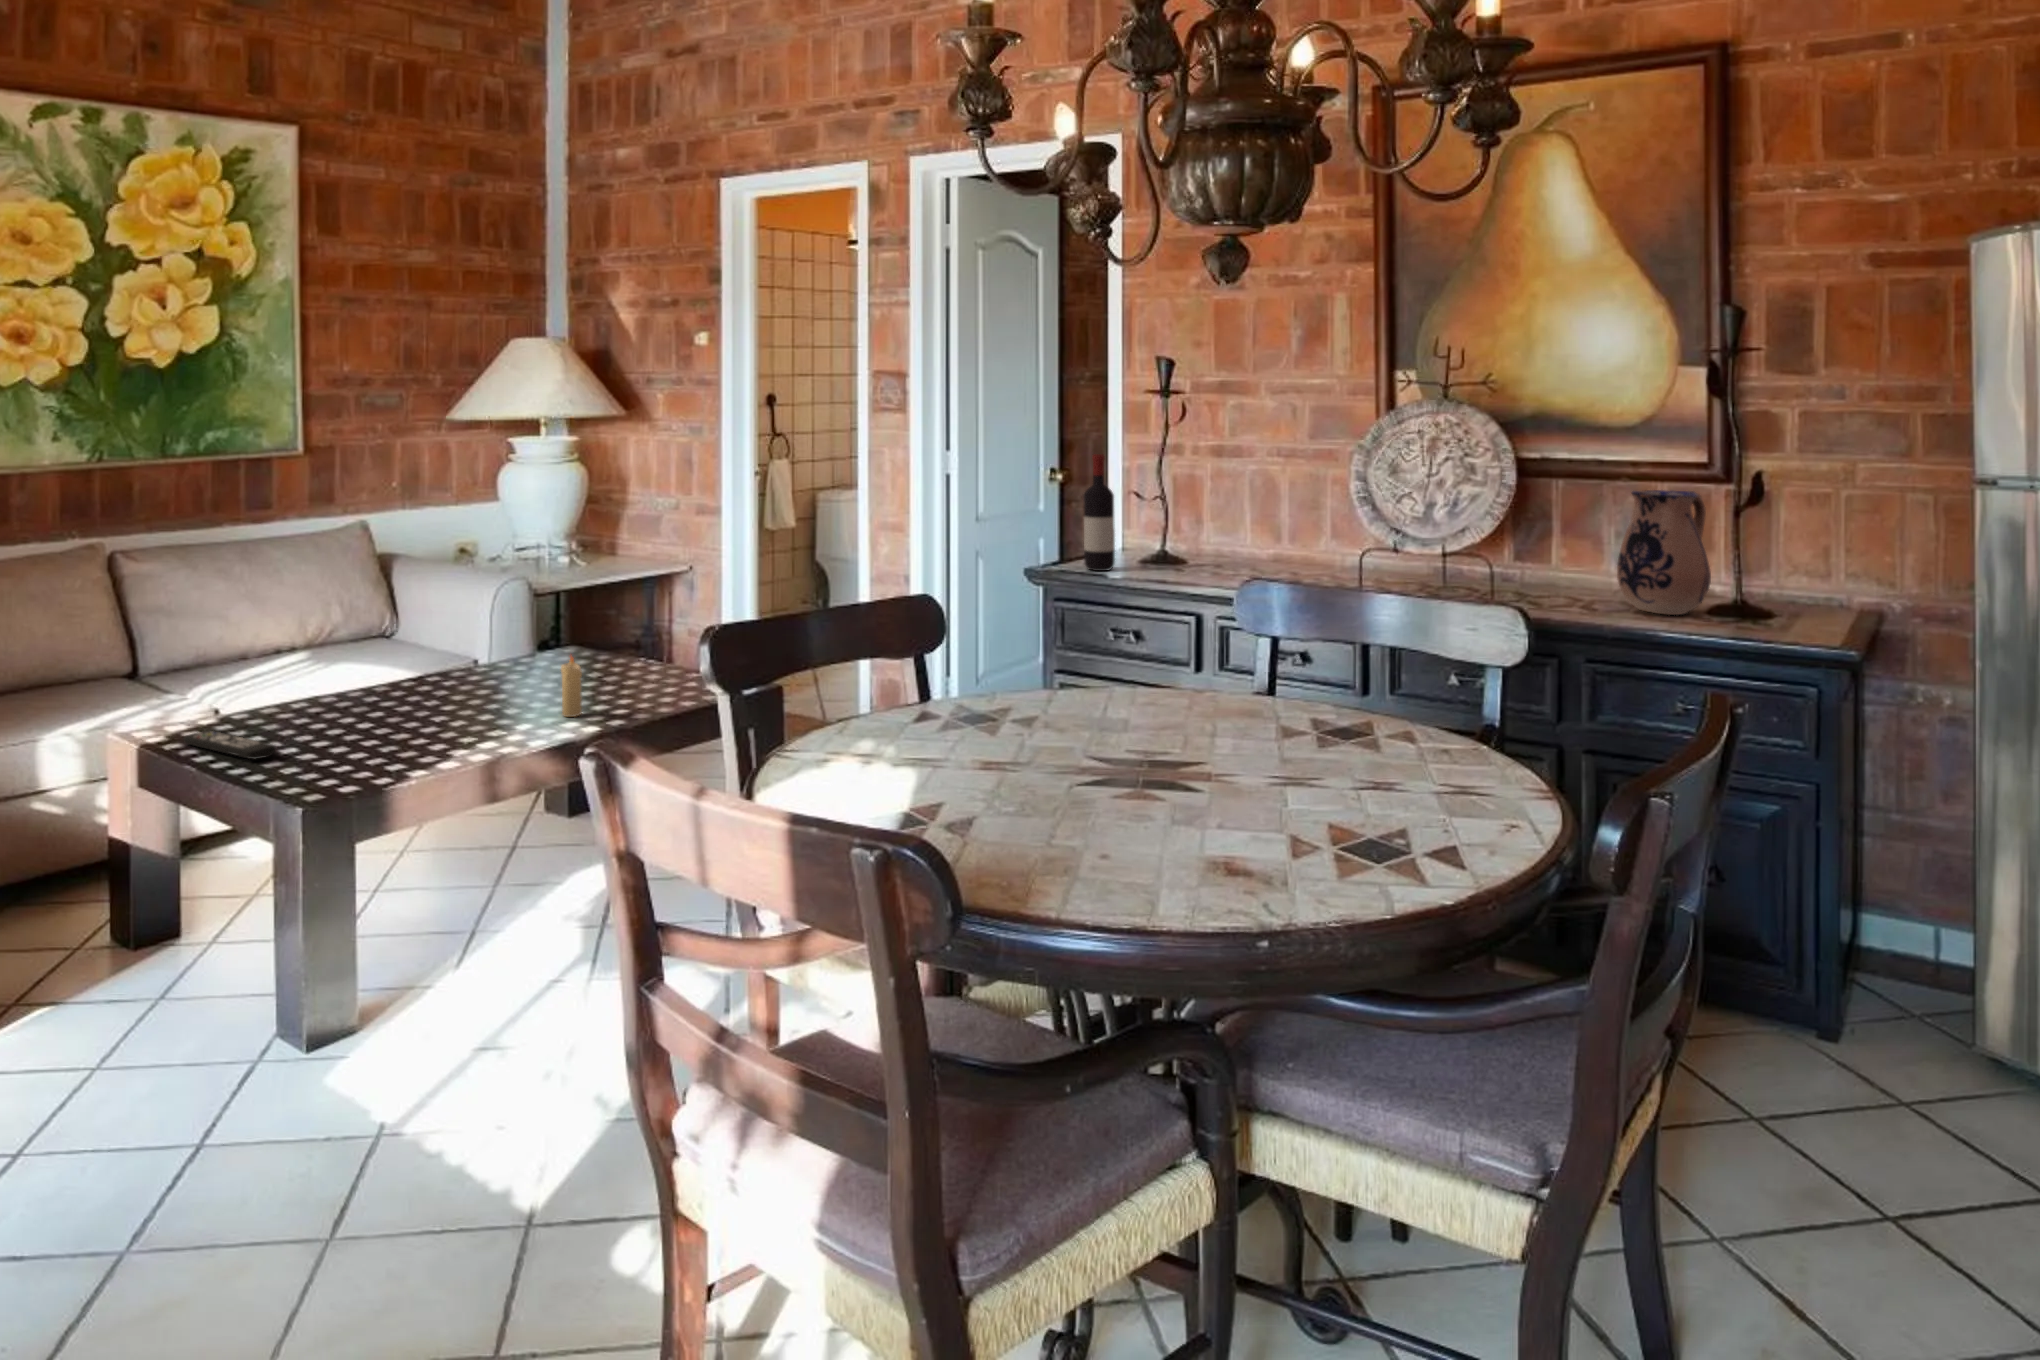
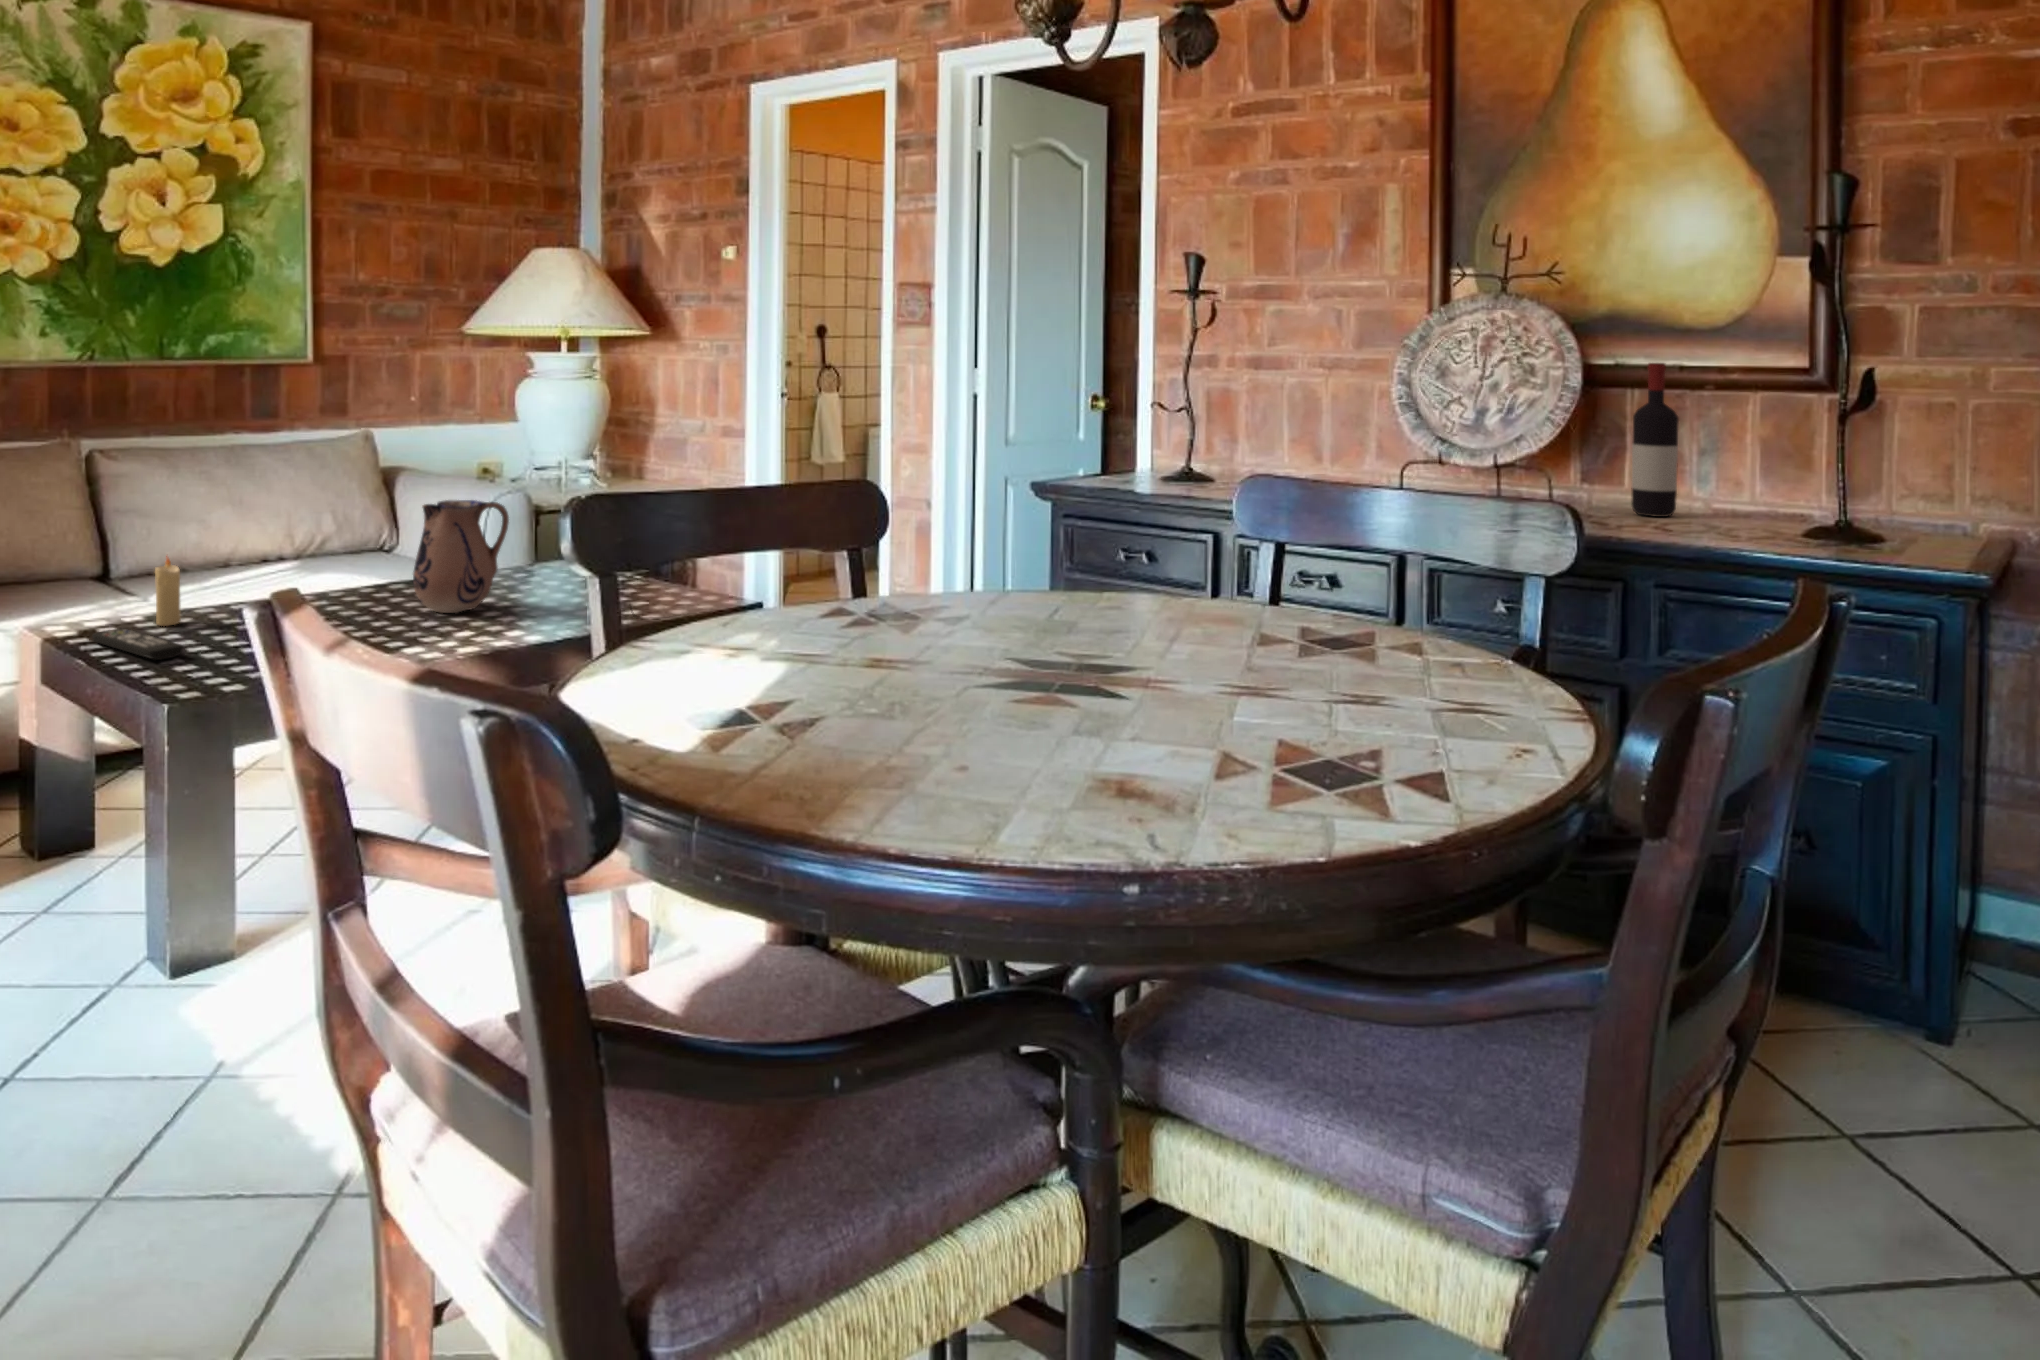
wine bottle: present [1083,454,1115,571] -> present [1631,363,1679,517]
ceramic pitcher: present [1617,490,1711,615] -> present [413,500,509,613]
candle: present [561,656,582,717] -> present [155,556,181,626]

